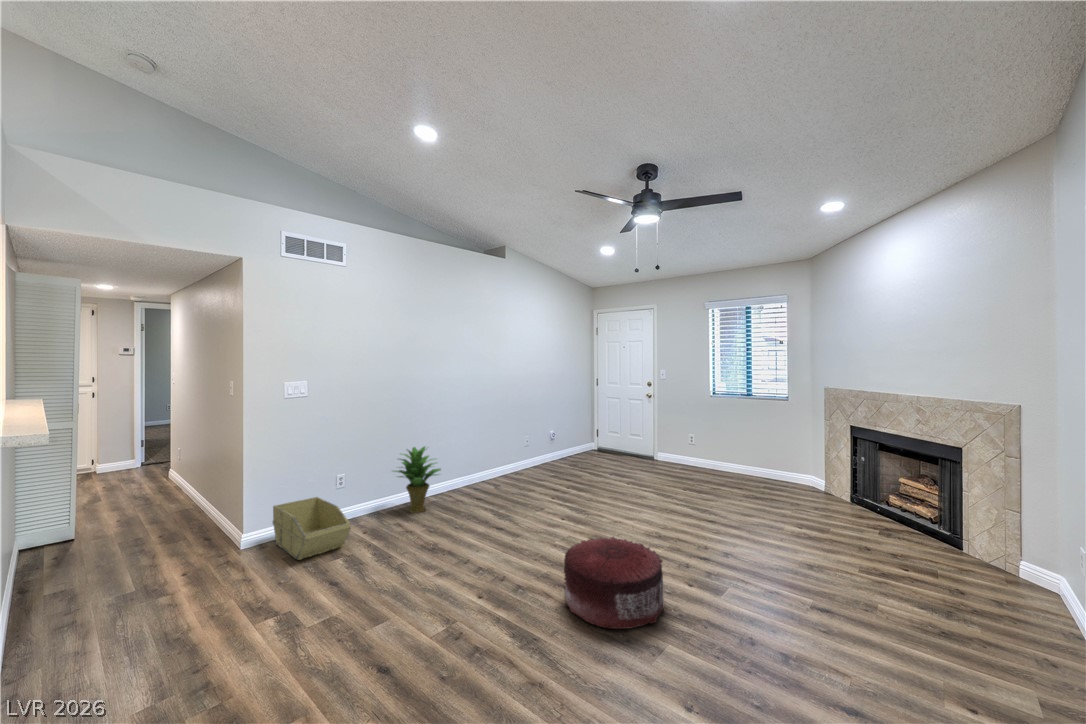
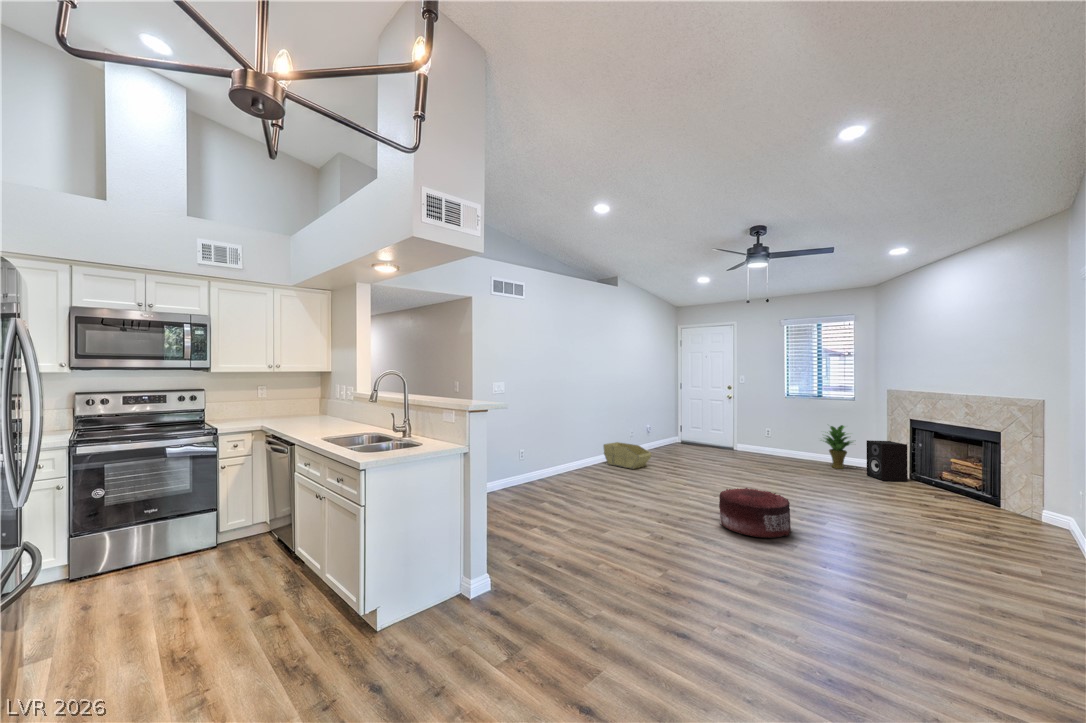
potted plant: present [394,447,441,513] -> present [825,425,852,469]
speaker: none [798,452,846,504] -> present [867,440,908,481]
storage bin: present [273,497,351,560] -> present [604,442,651,469]

